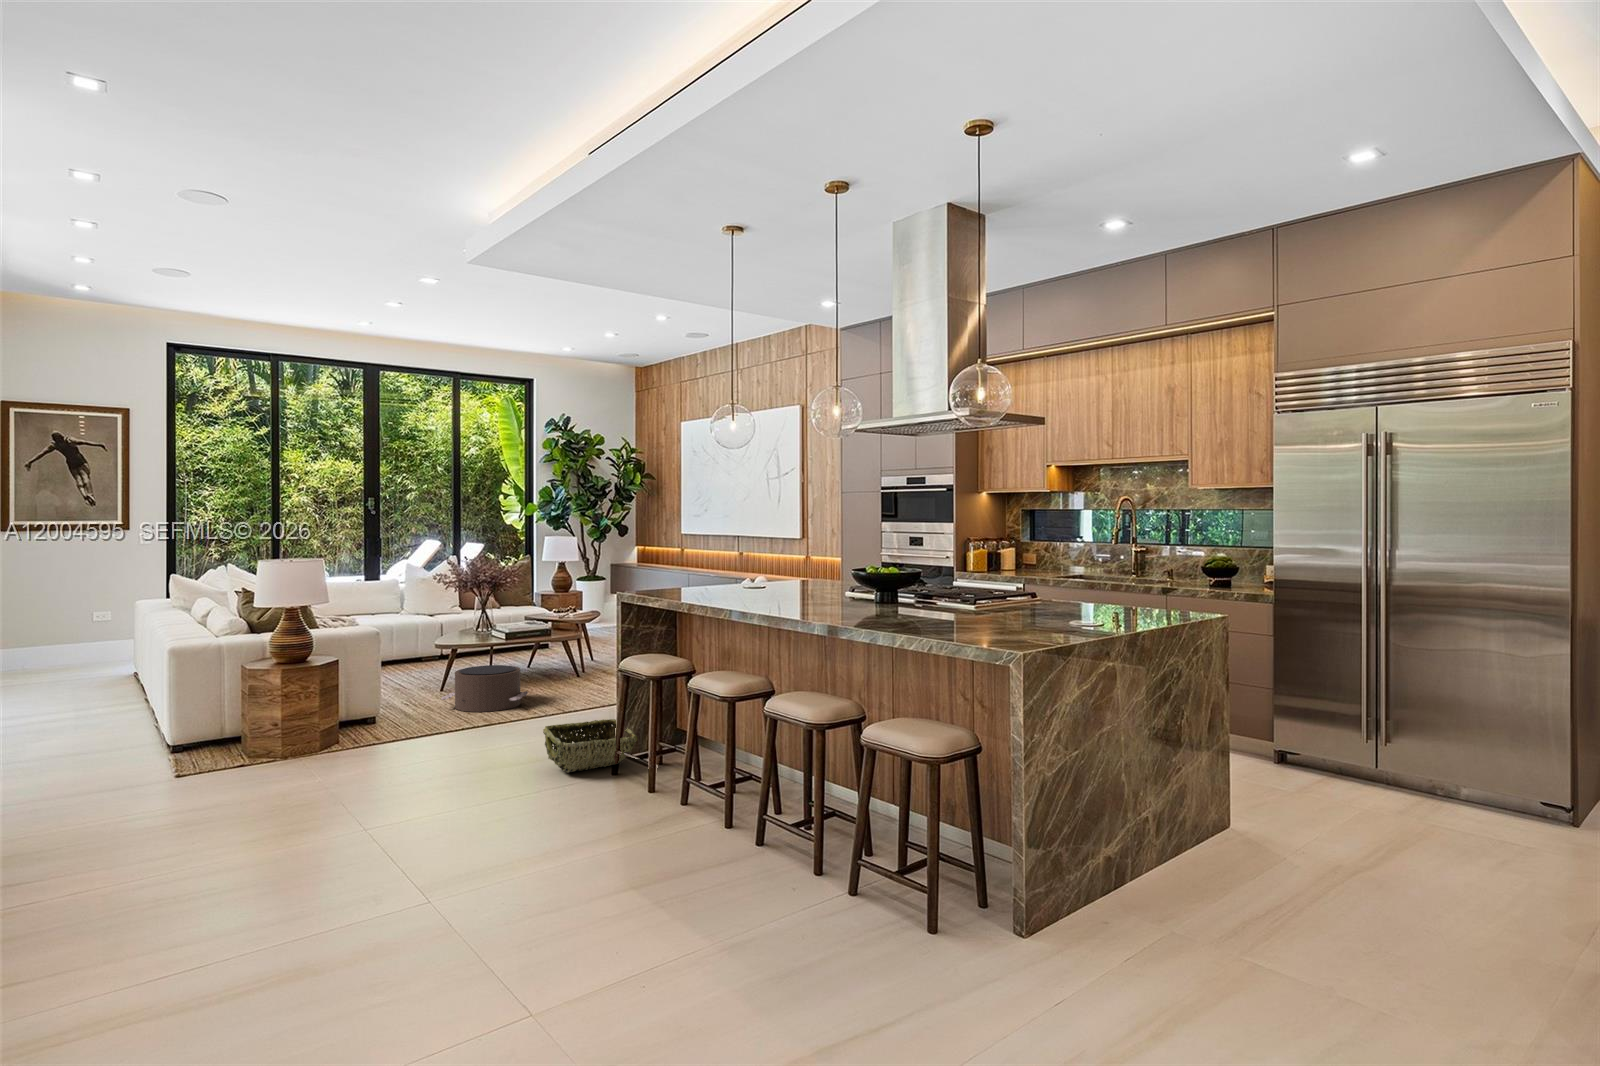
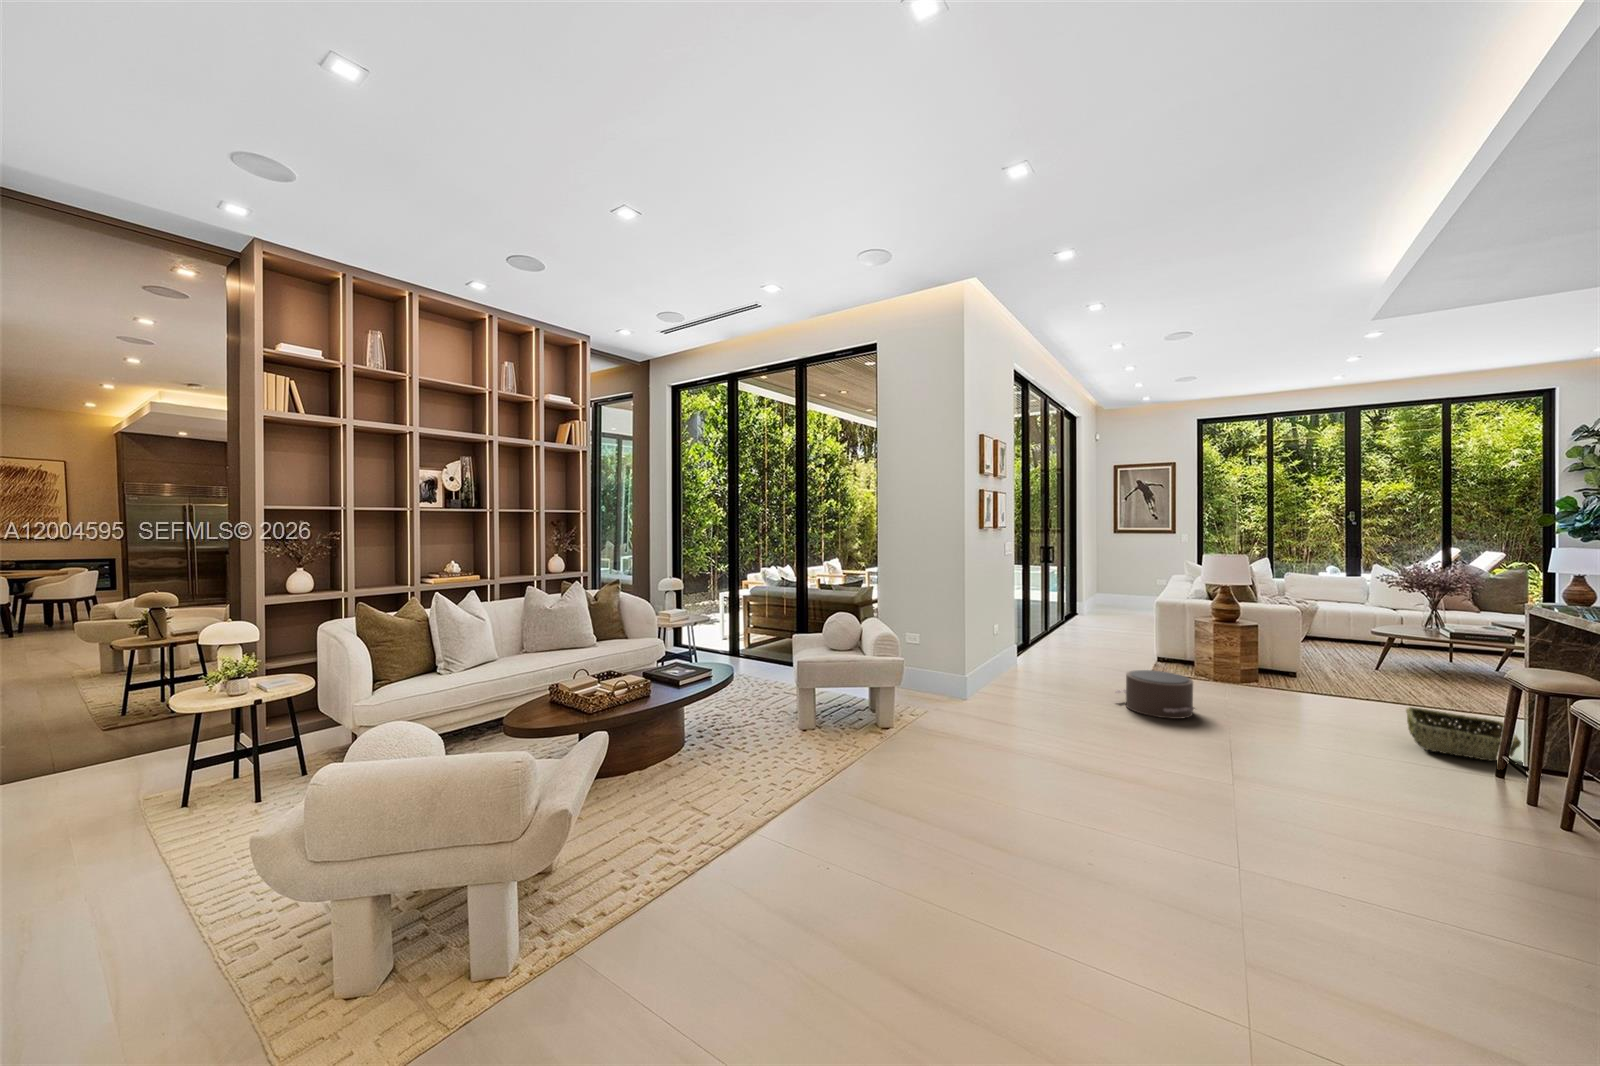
pouf: present [441,665,528,712] -> present [1115,670,1195,719]

